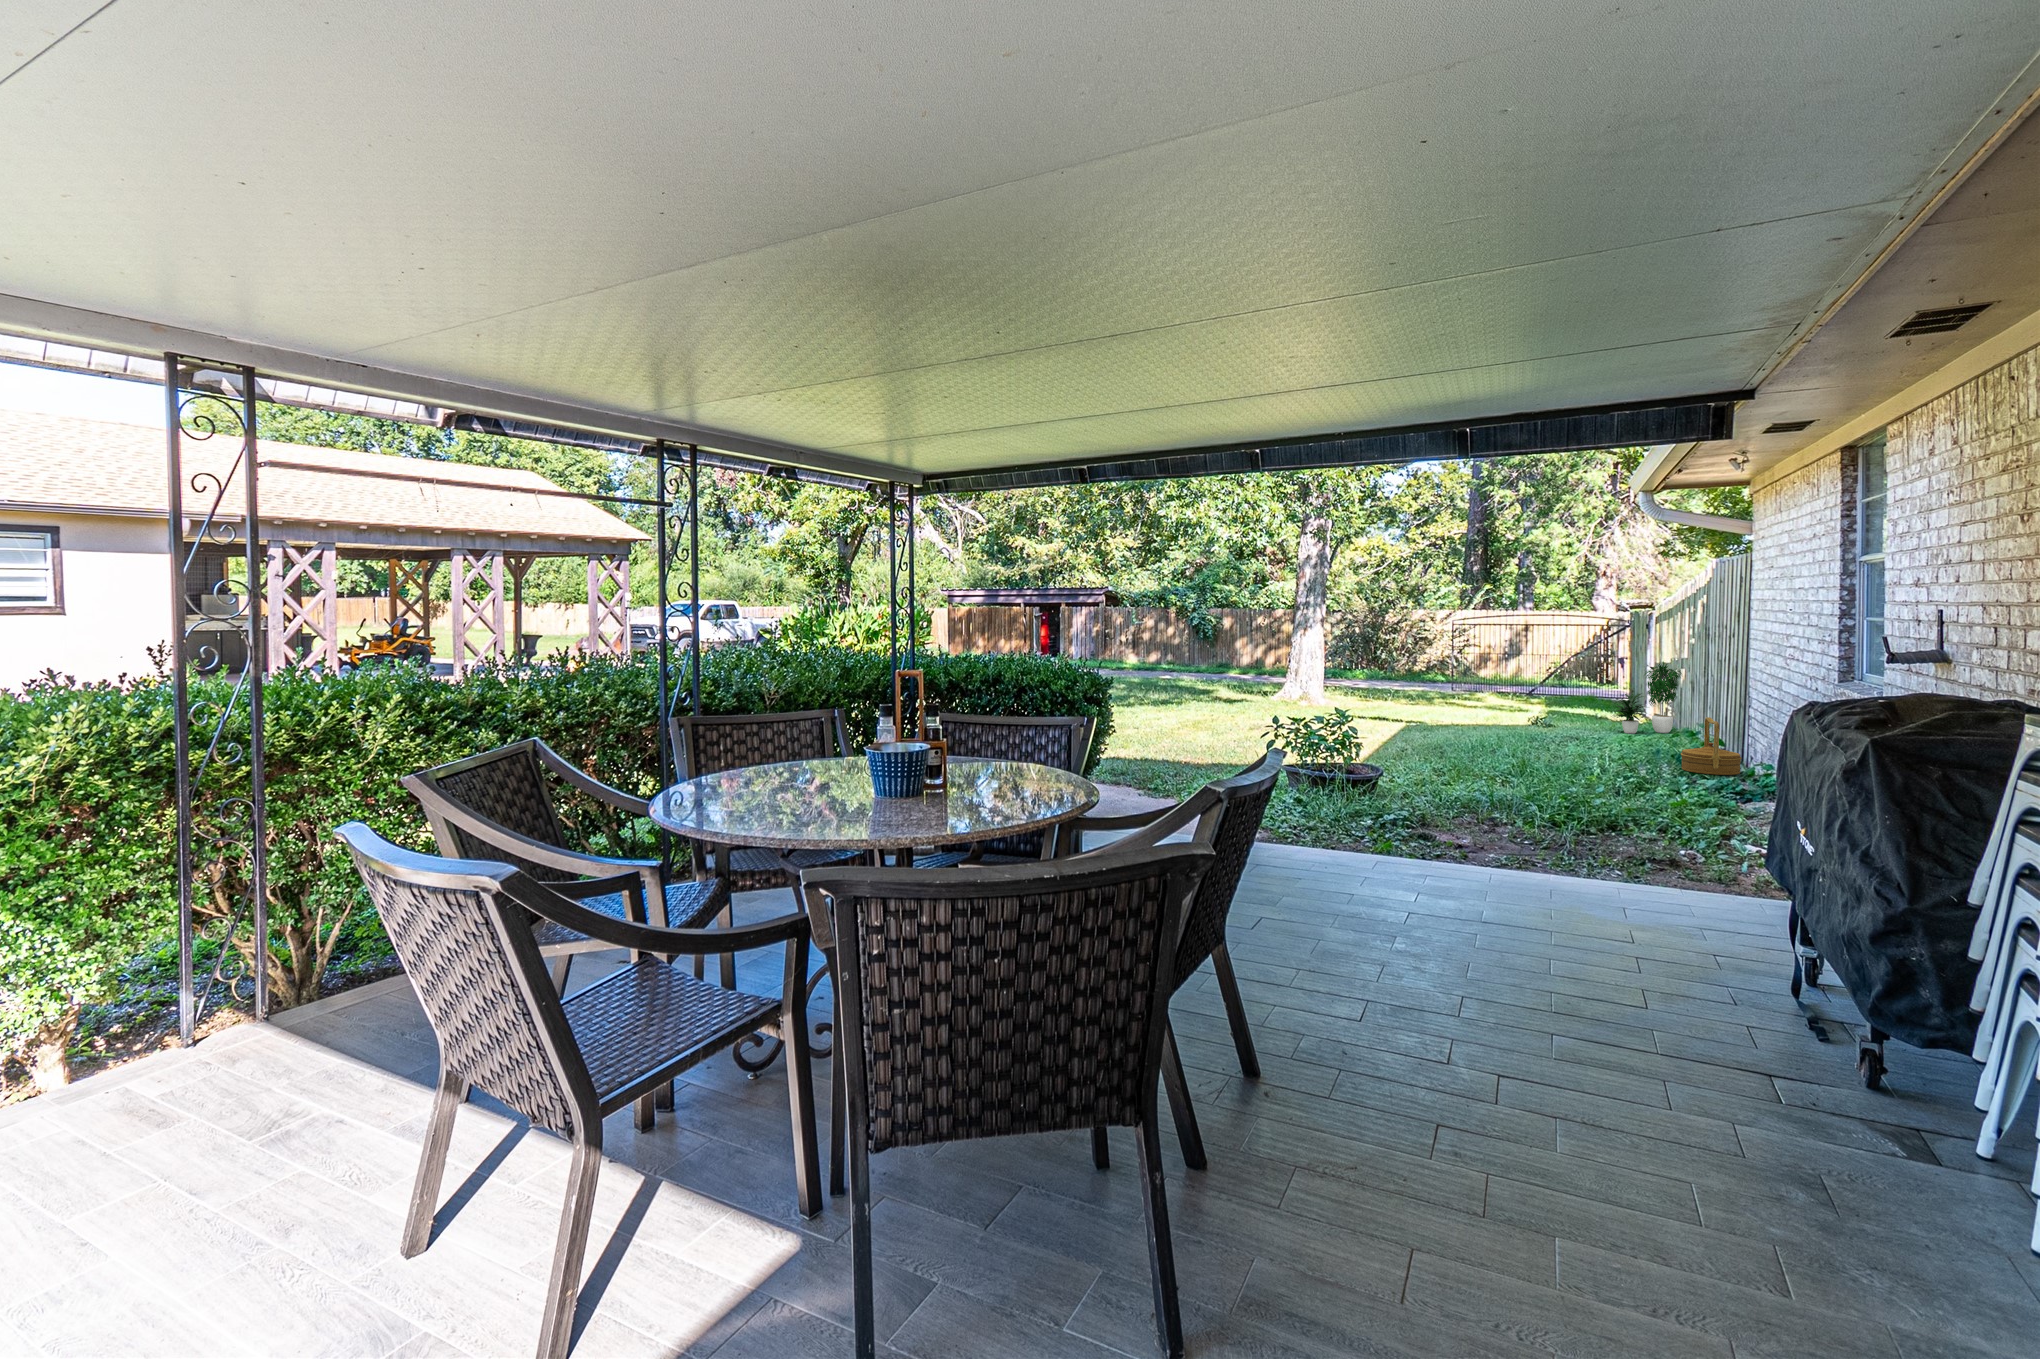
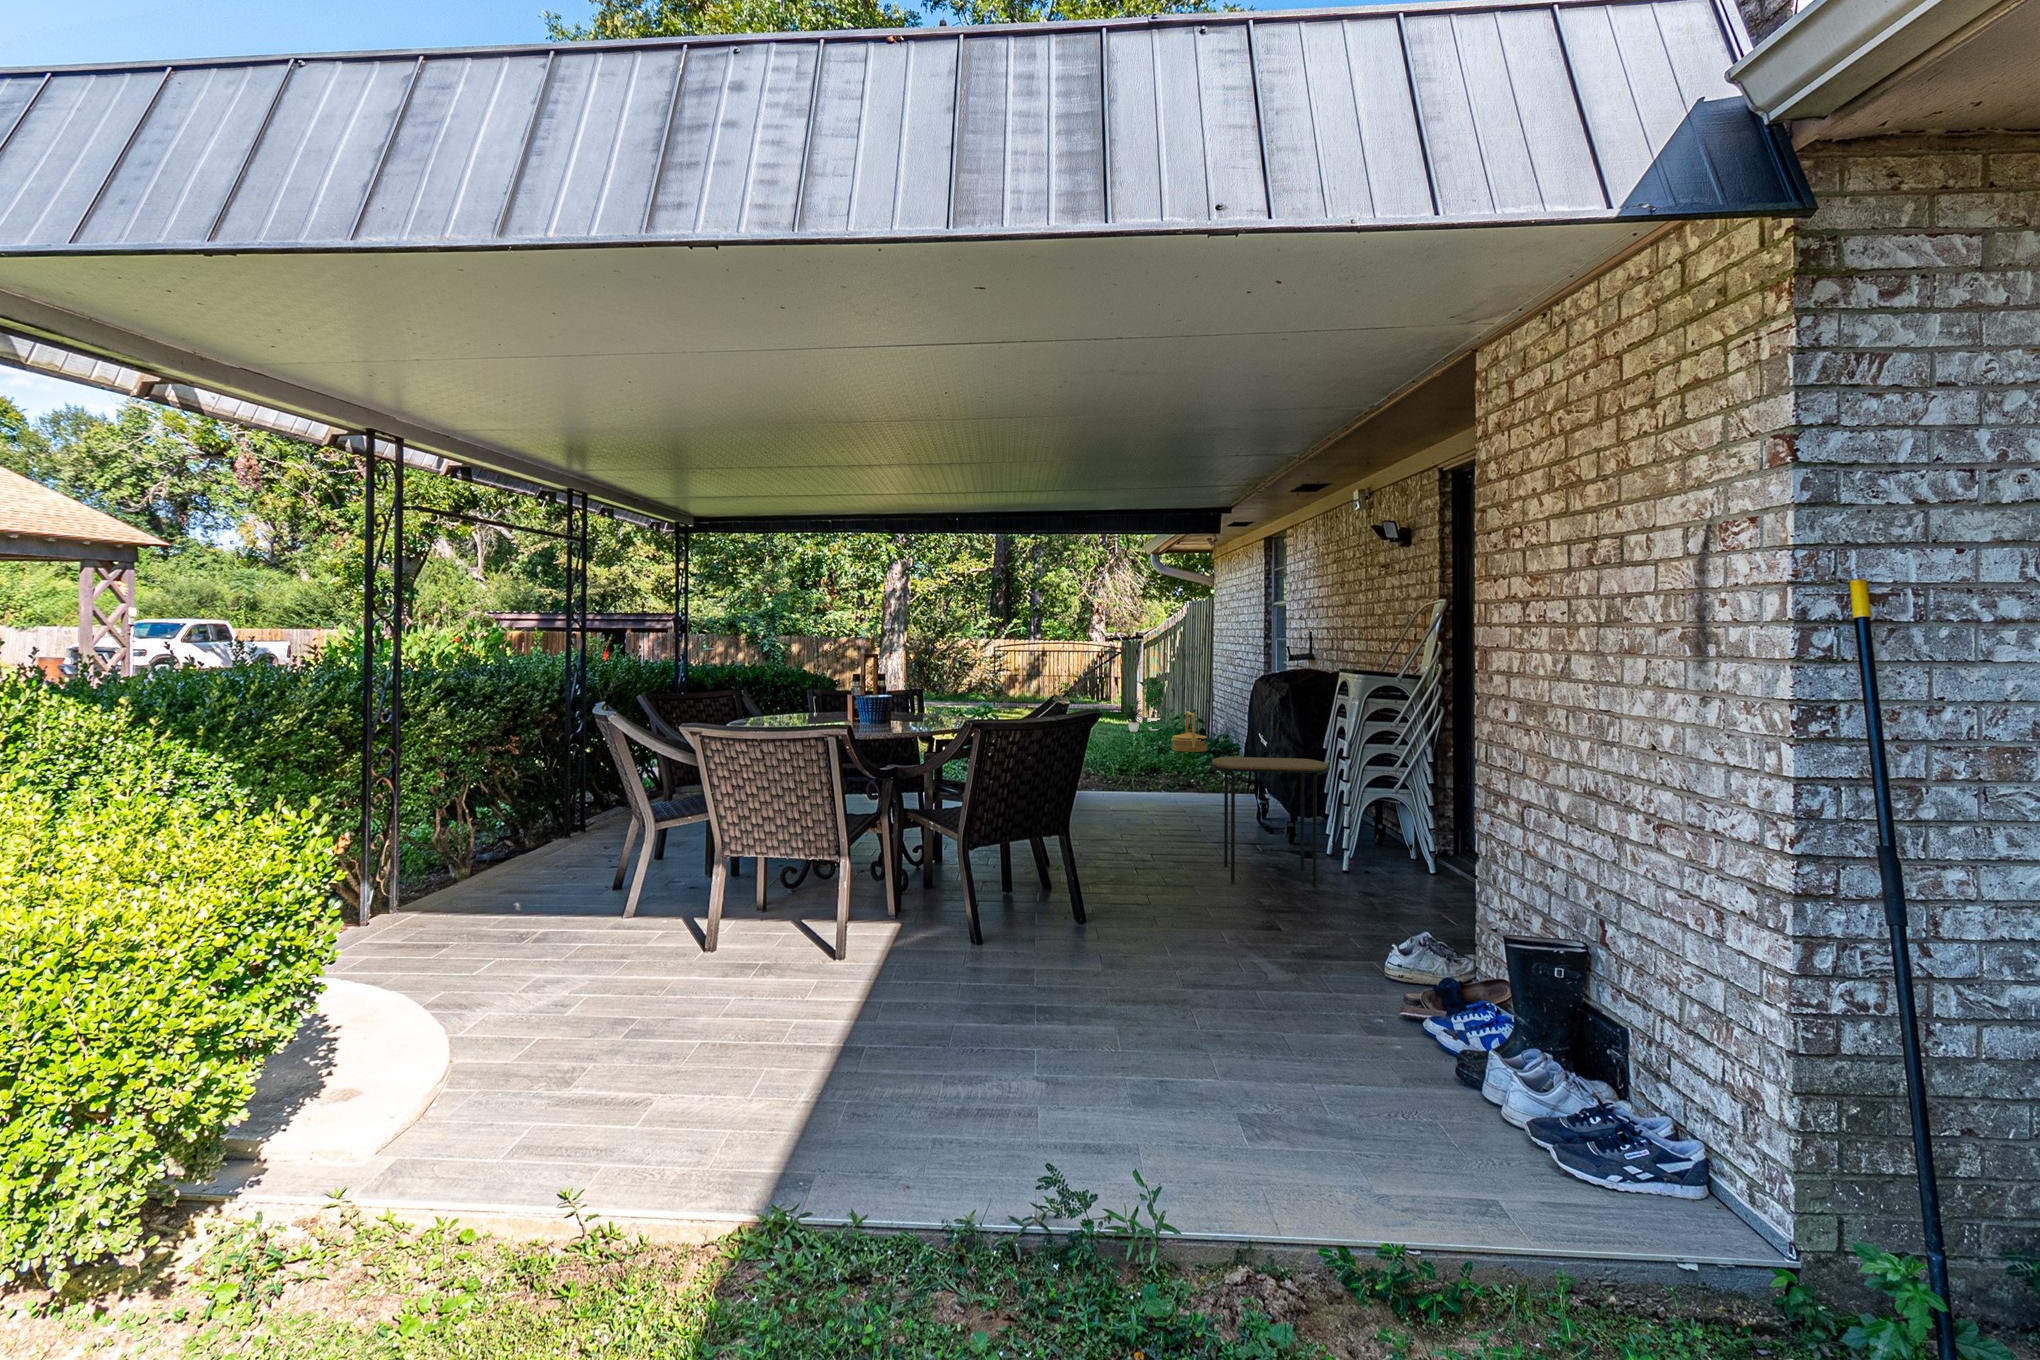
side table: none [1670,876,1971,1188] -> present [1210,757,1330,887]

